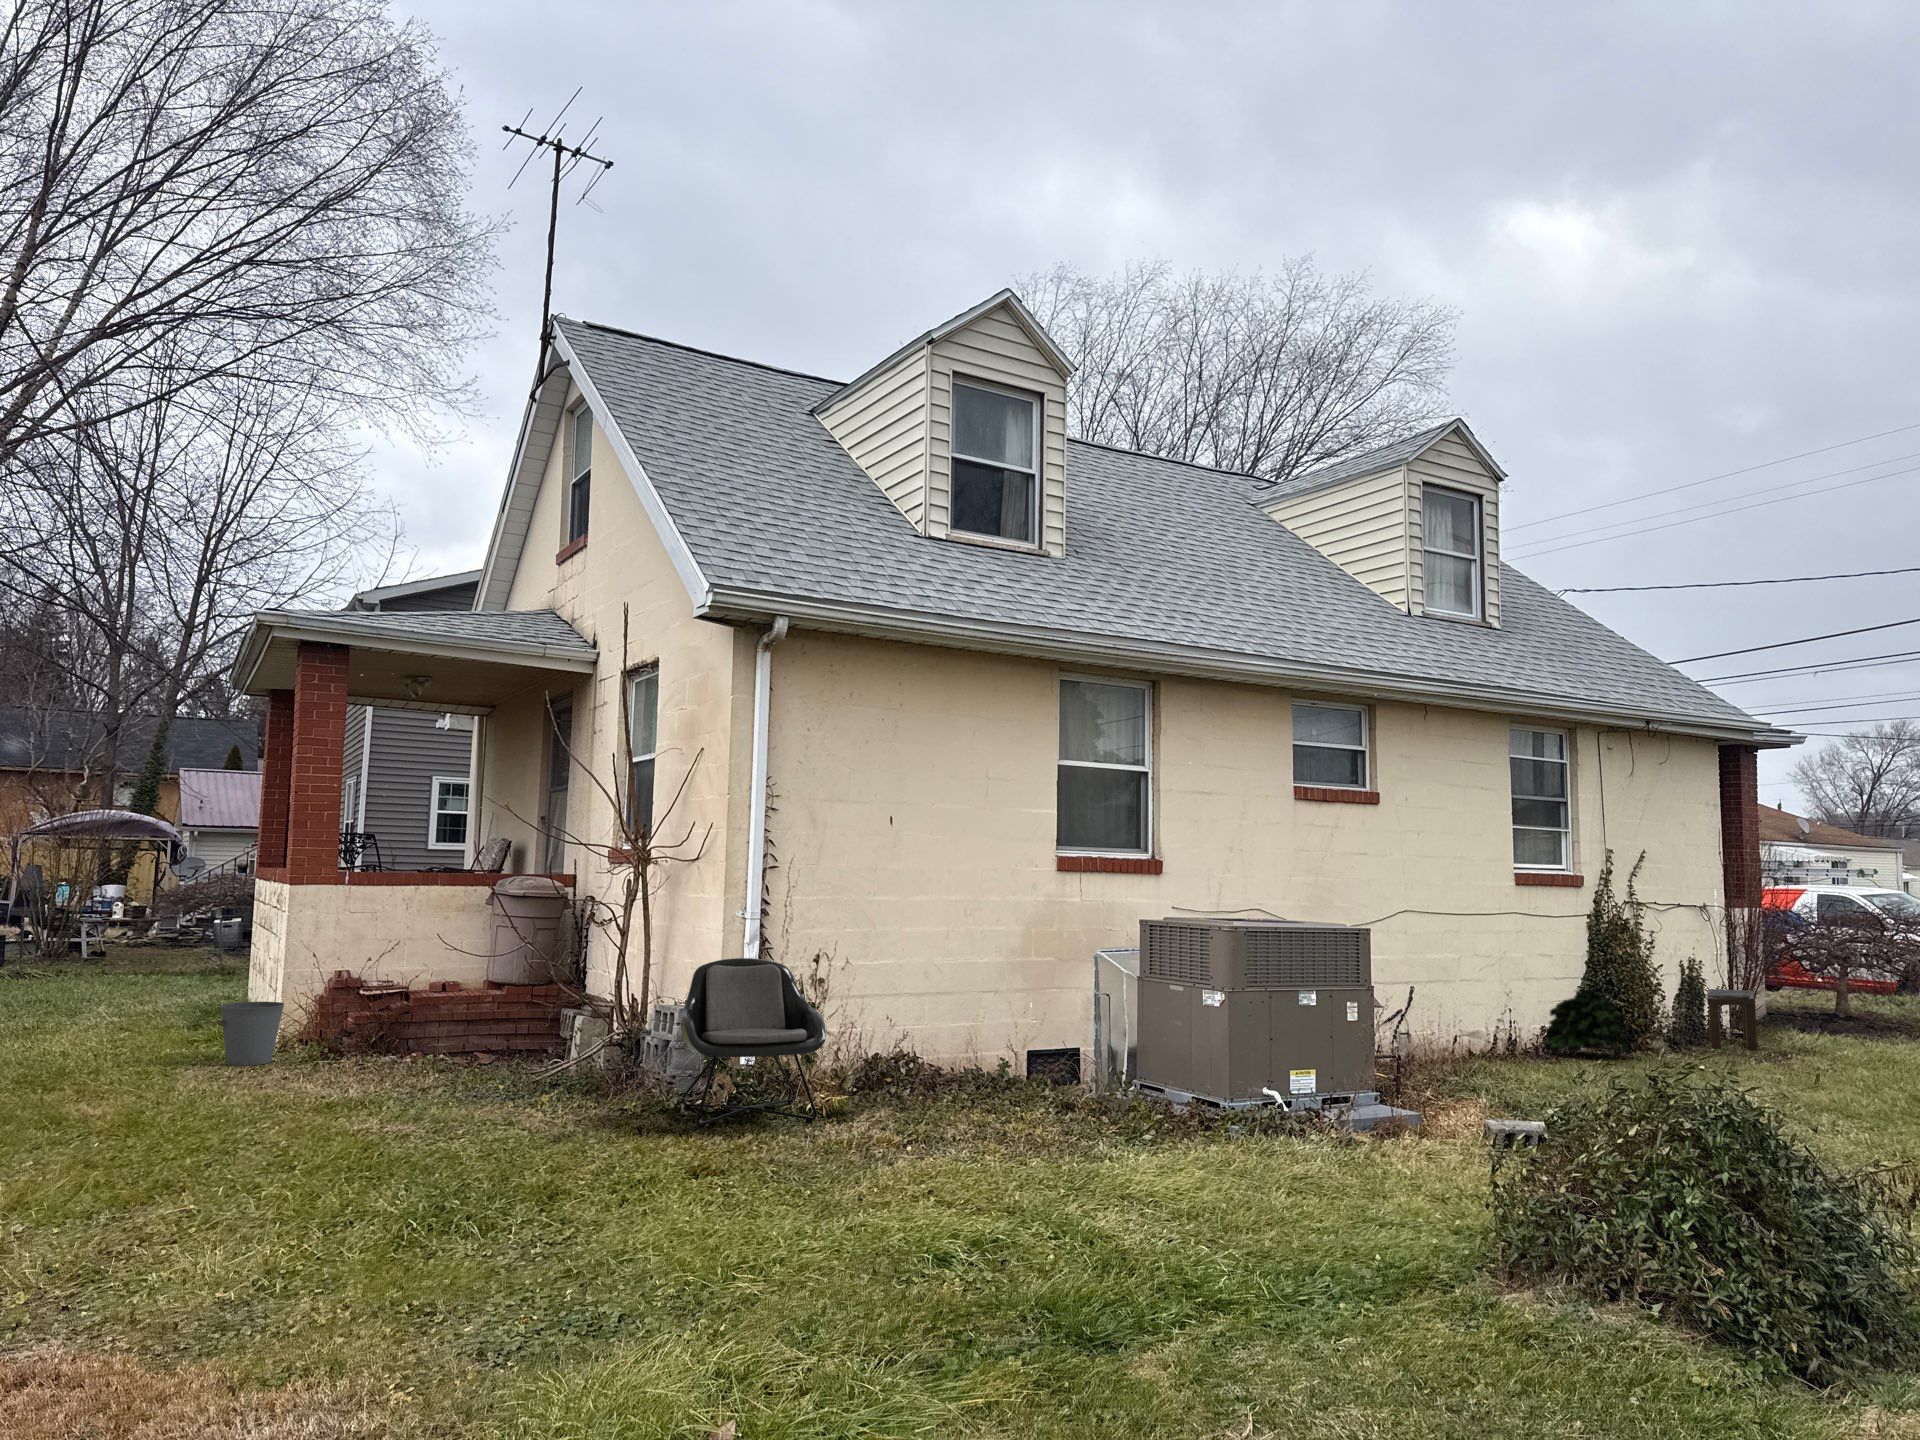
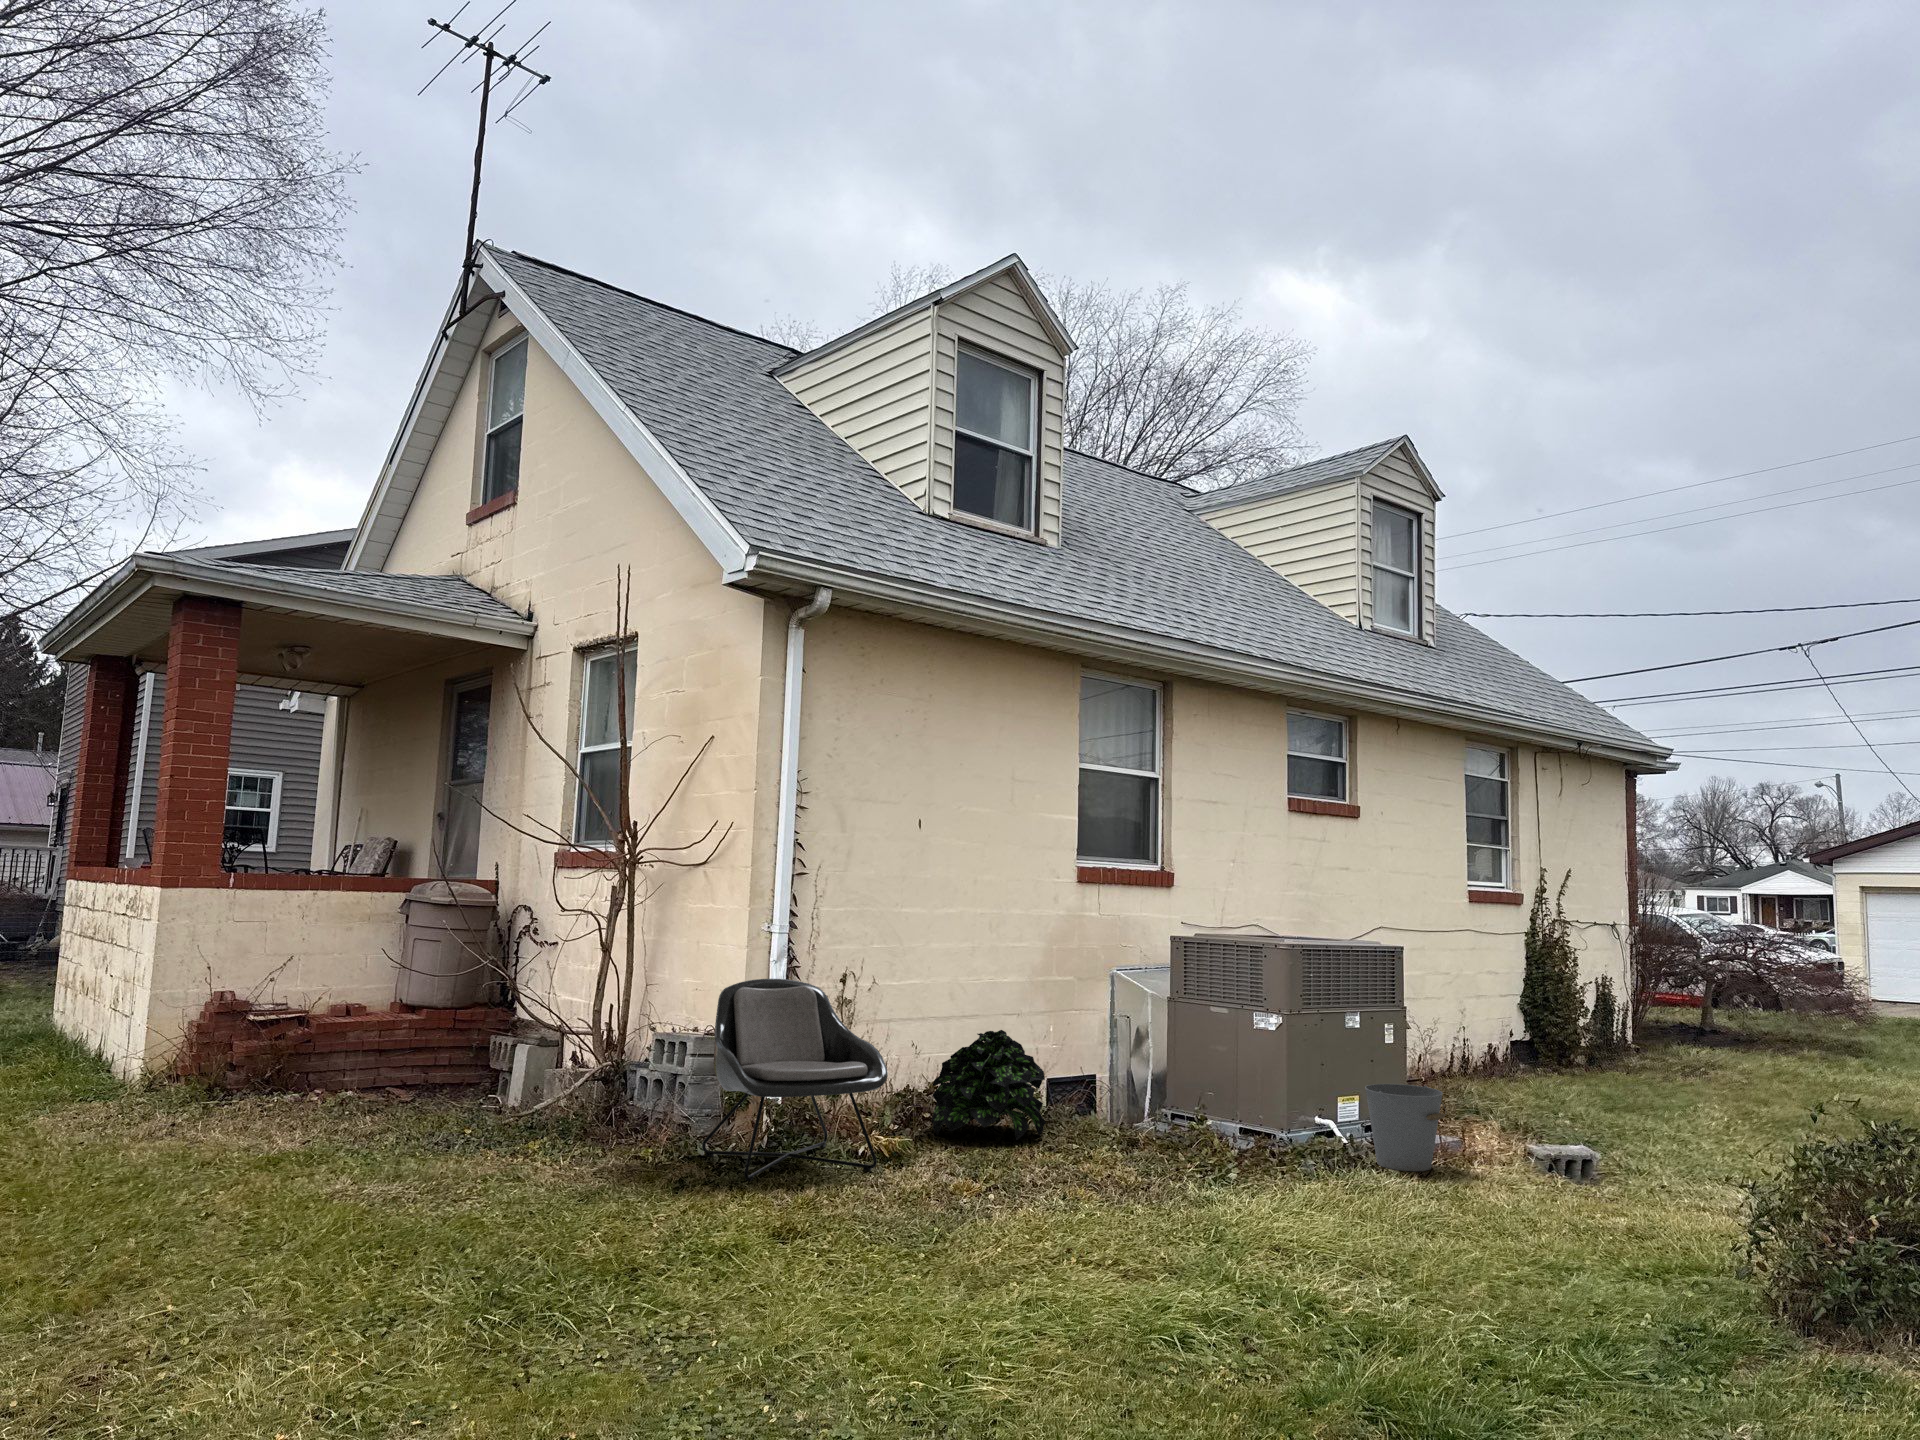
potted plant: present [1544,989,1632,1057] -> present [931,1030,1046,1140]
bench: present [1707,989,1757,1050] -> none [1621,1007,1679,1068]
bucket: present [216,1001,284,1066] -> present [1365,1084,1446,1171]

